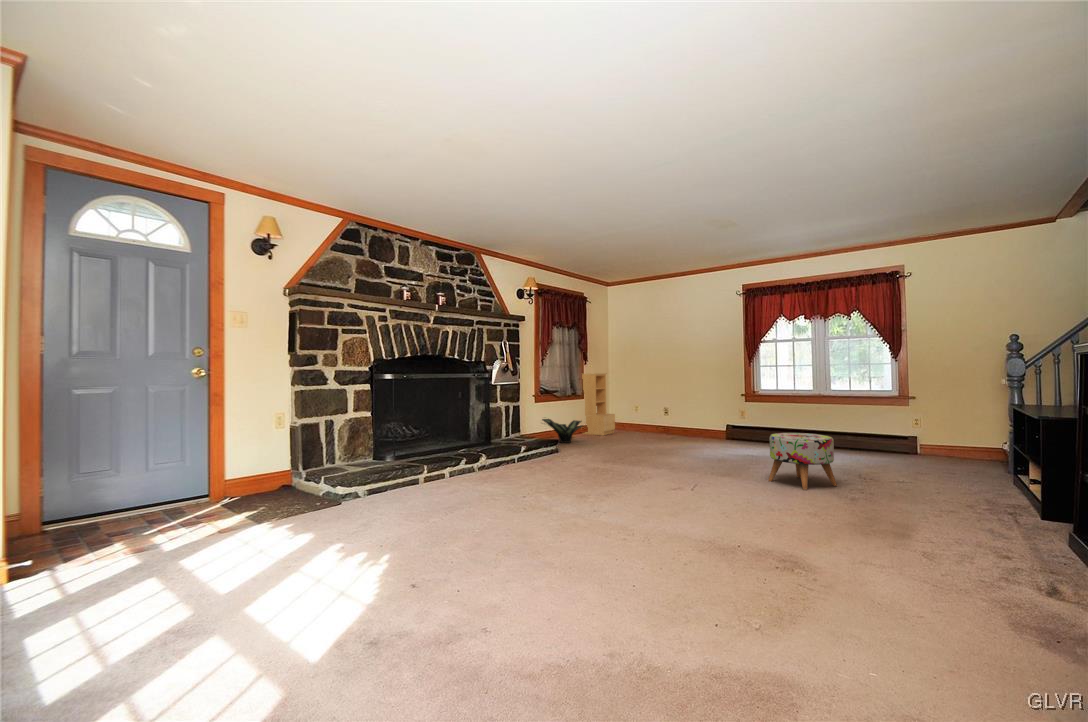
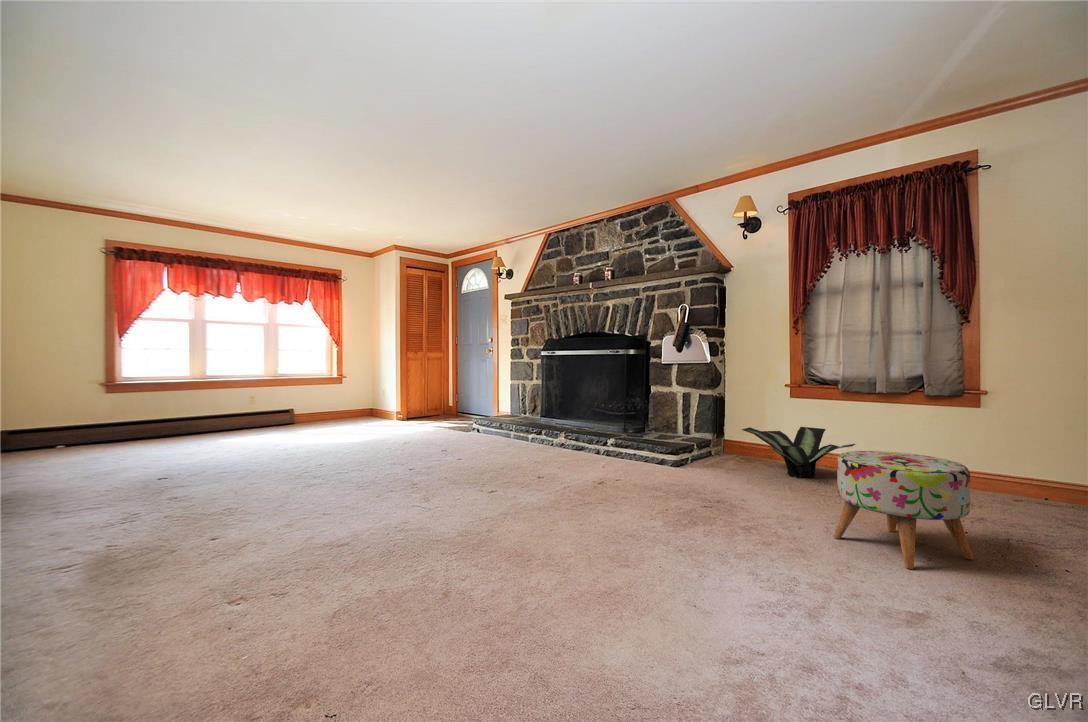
bookshelf: present [582,373,615,435] -> none [969,346,1054,517]
ottoman: present [769,433,837,490] -> present [833,451,974,569]

